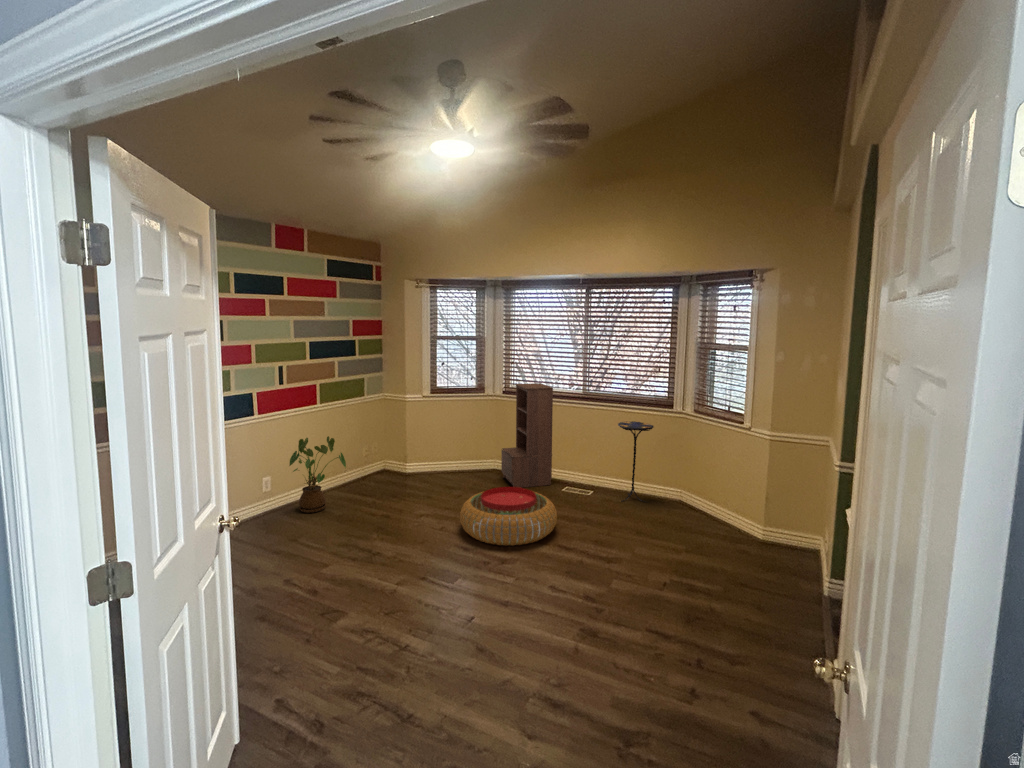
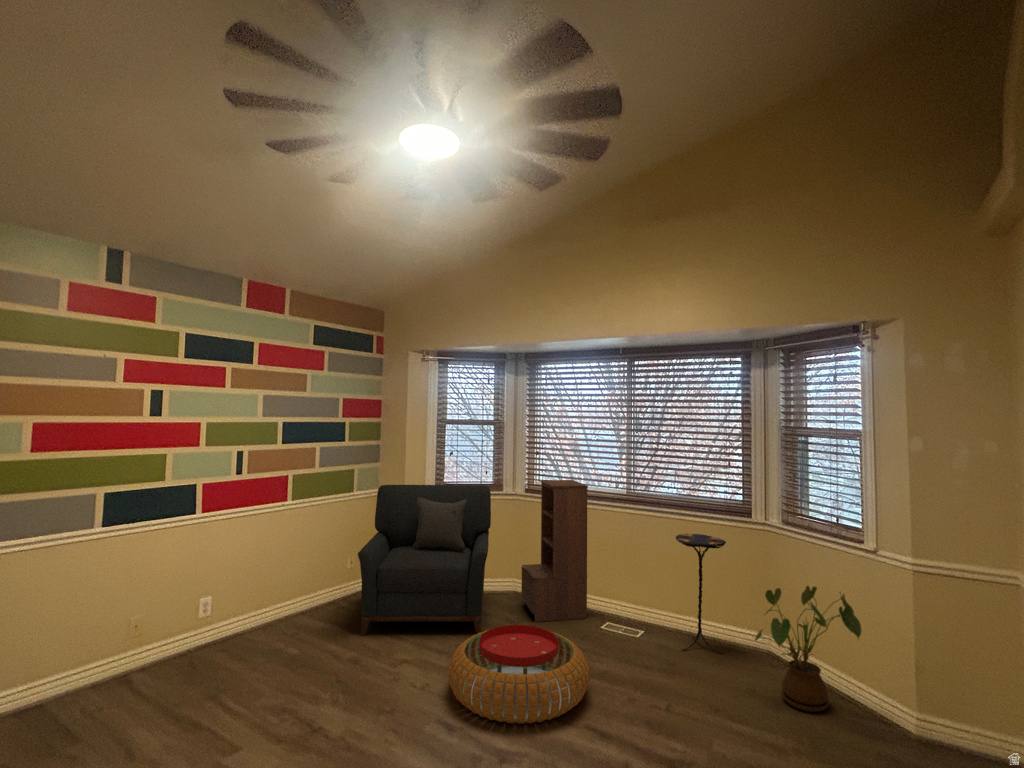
armchair: none [380,389,479,501] -> present [358,485,491,635]
house plant: present [289,436,346,513] -> present [755,586,861,712]

